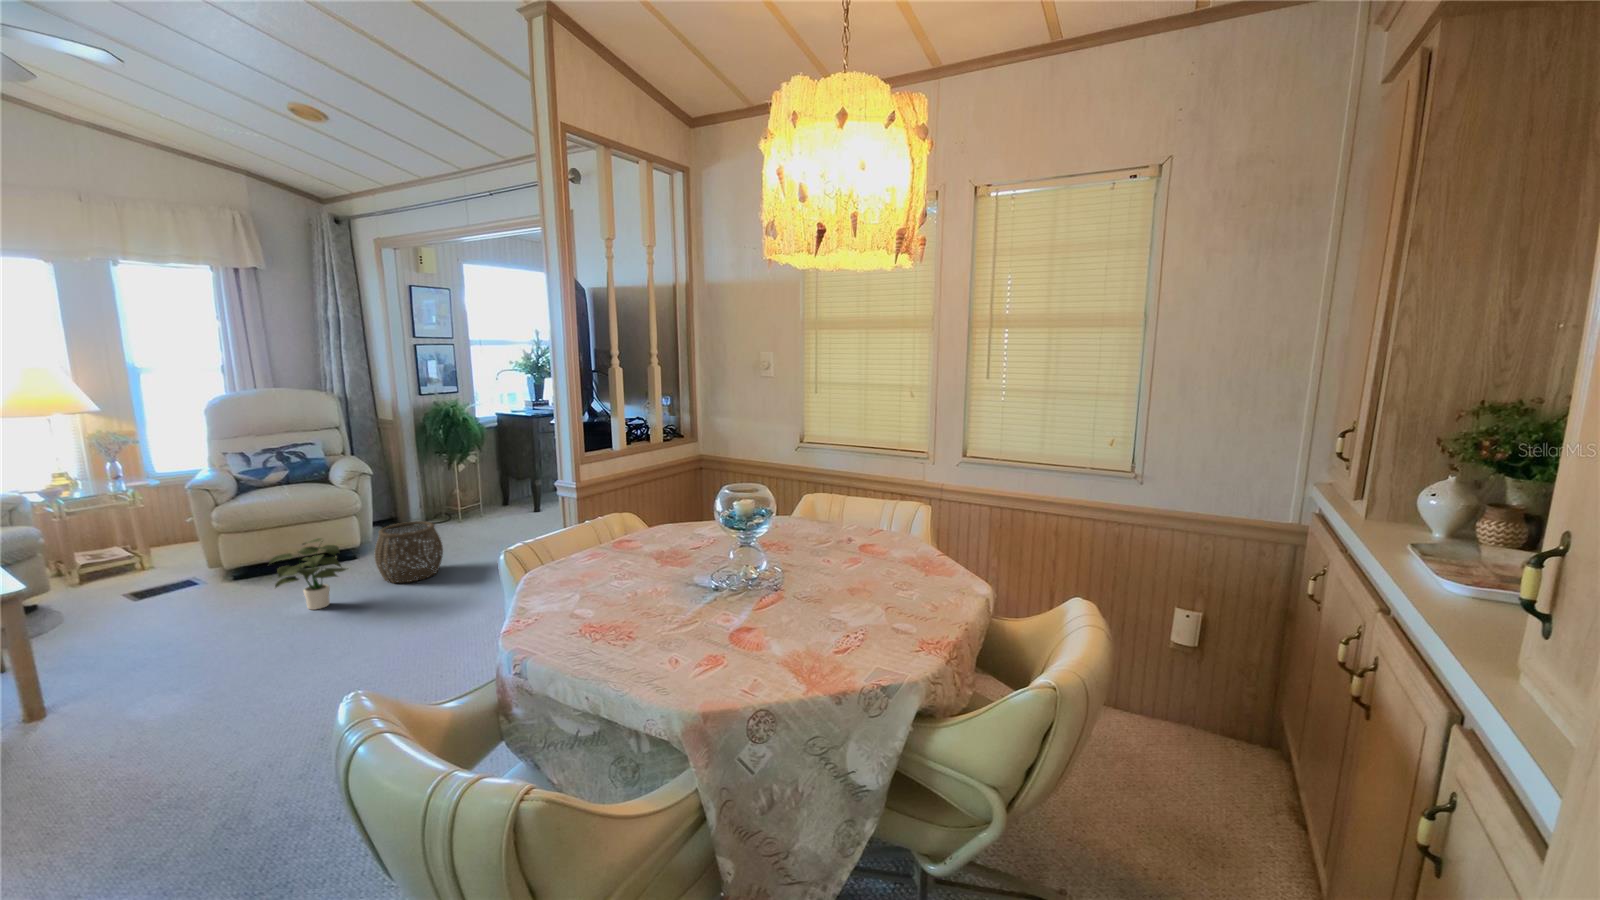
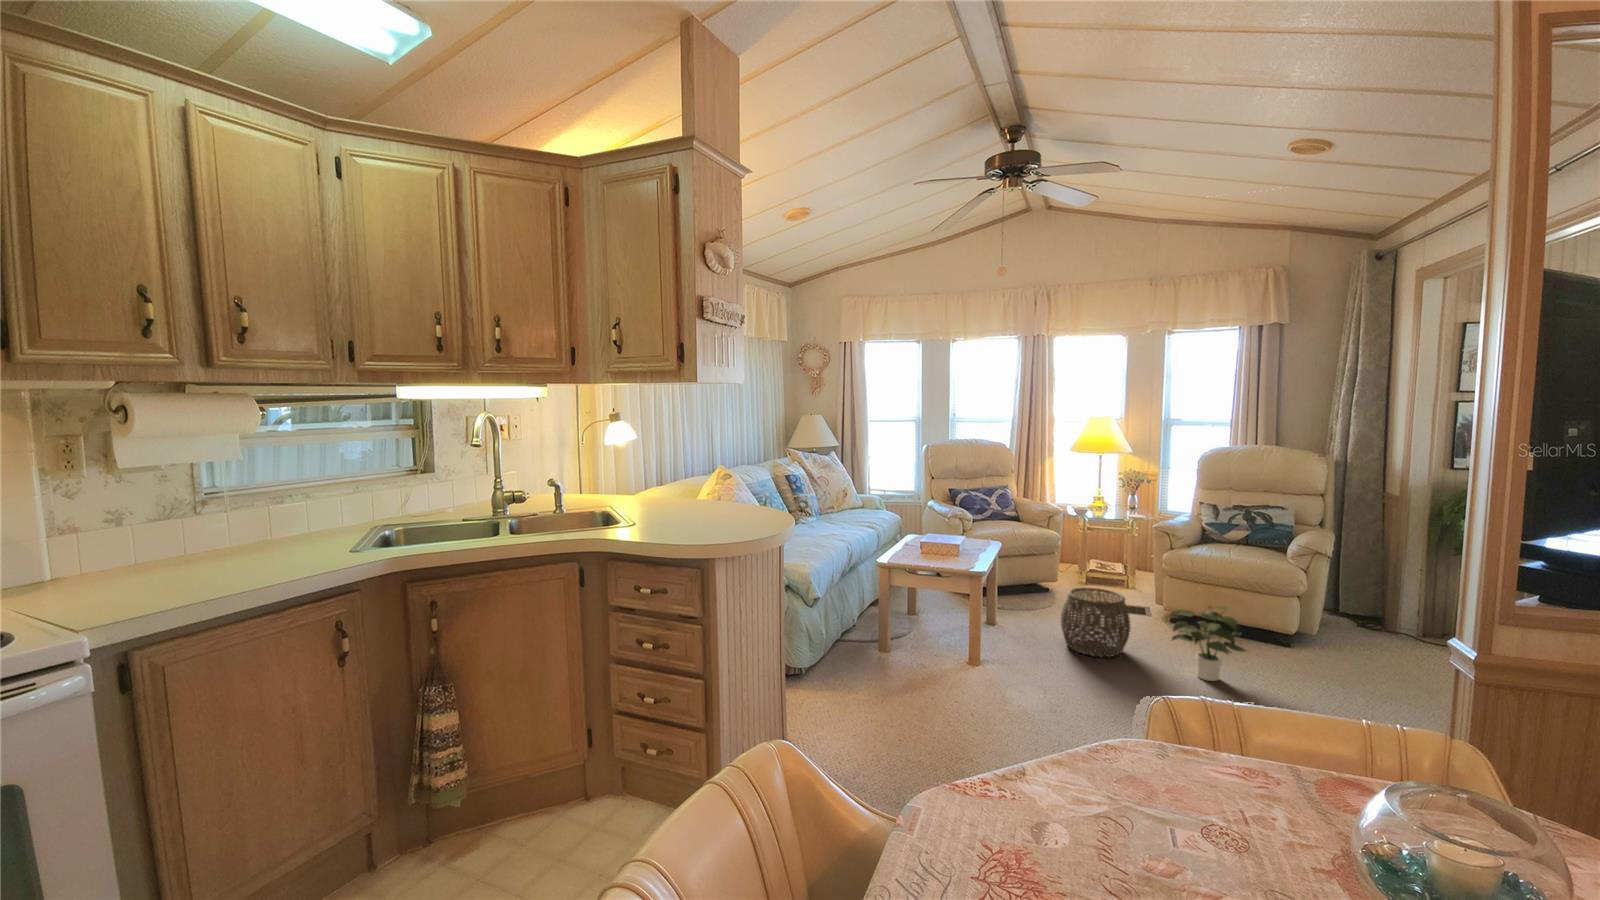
woven basket: present [375,521,443,583] -> present [1061,587,1130,657]

